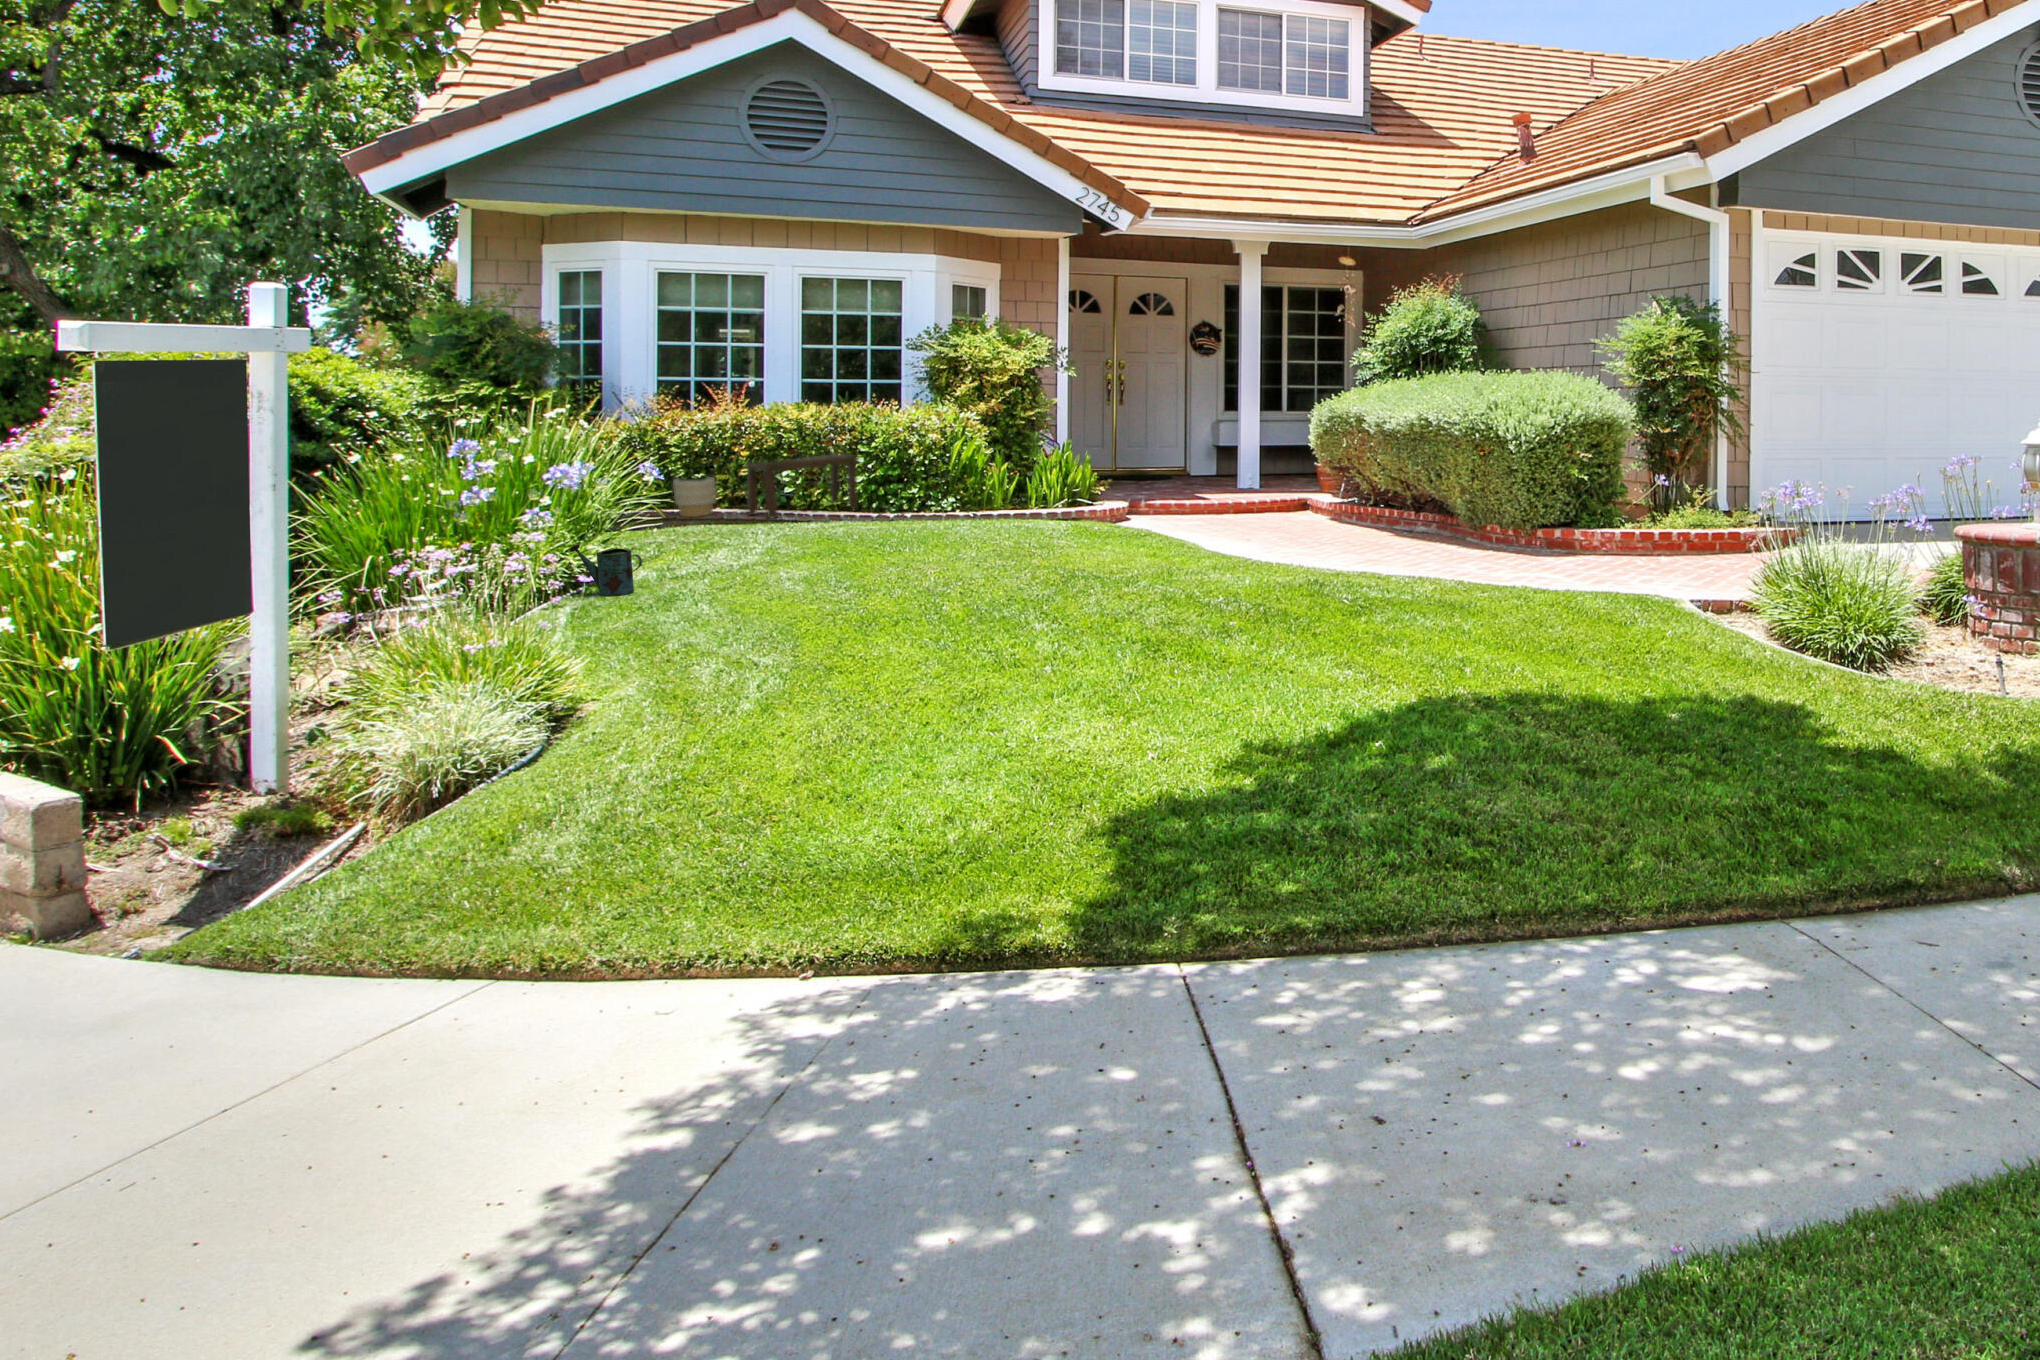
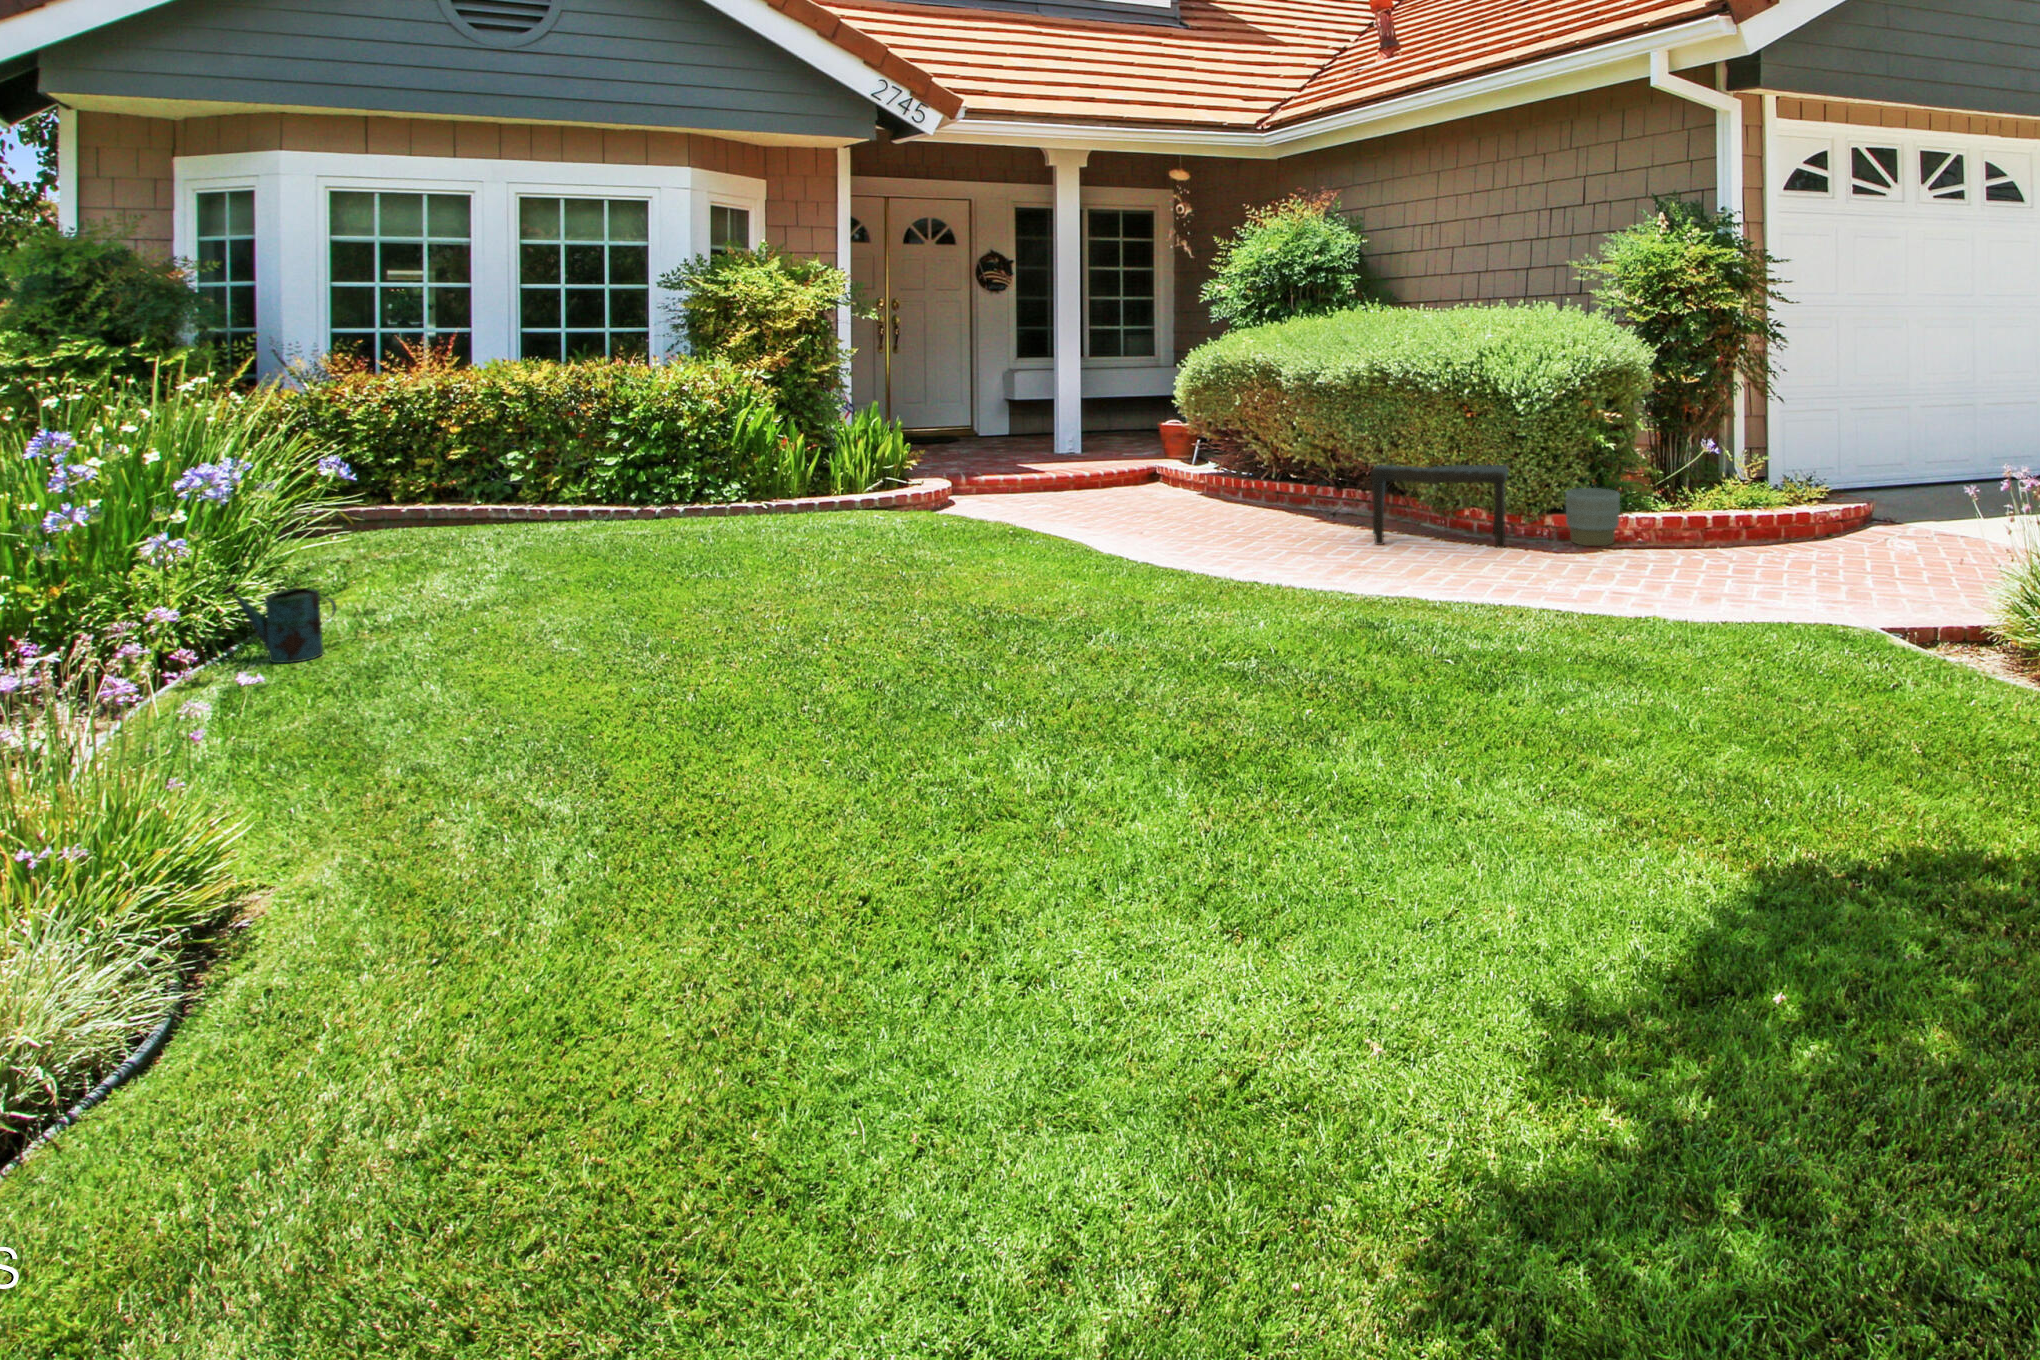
bench: present [746,454,858,518] -> present [1371,464,1508,548]
planter: present [673,477,716,517] -> present [1566,488,1620,546]

